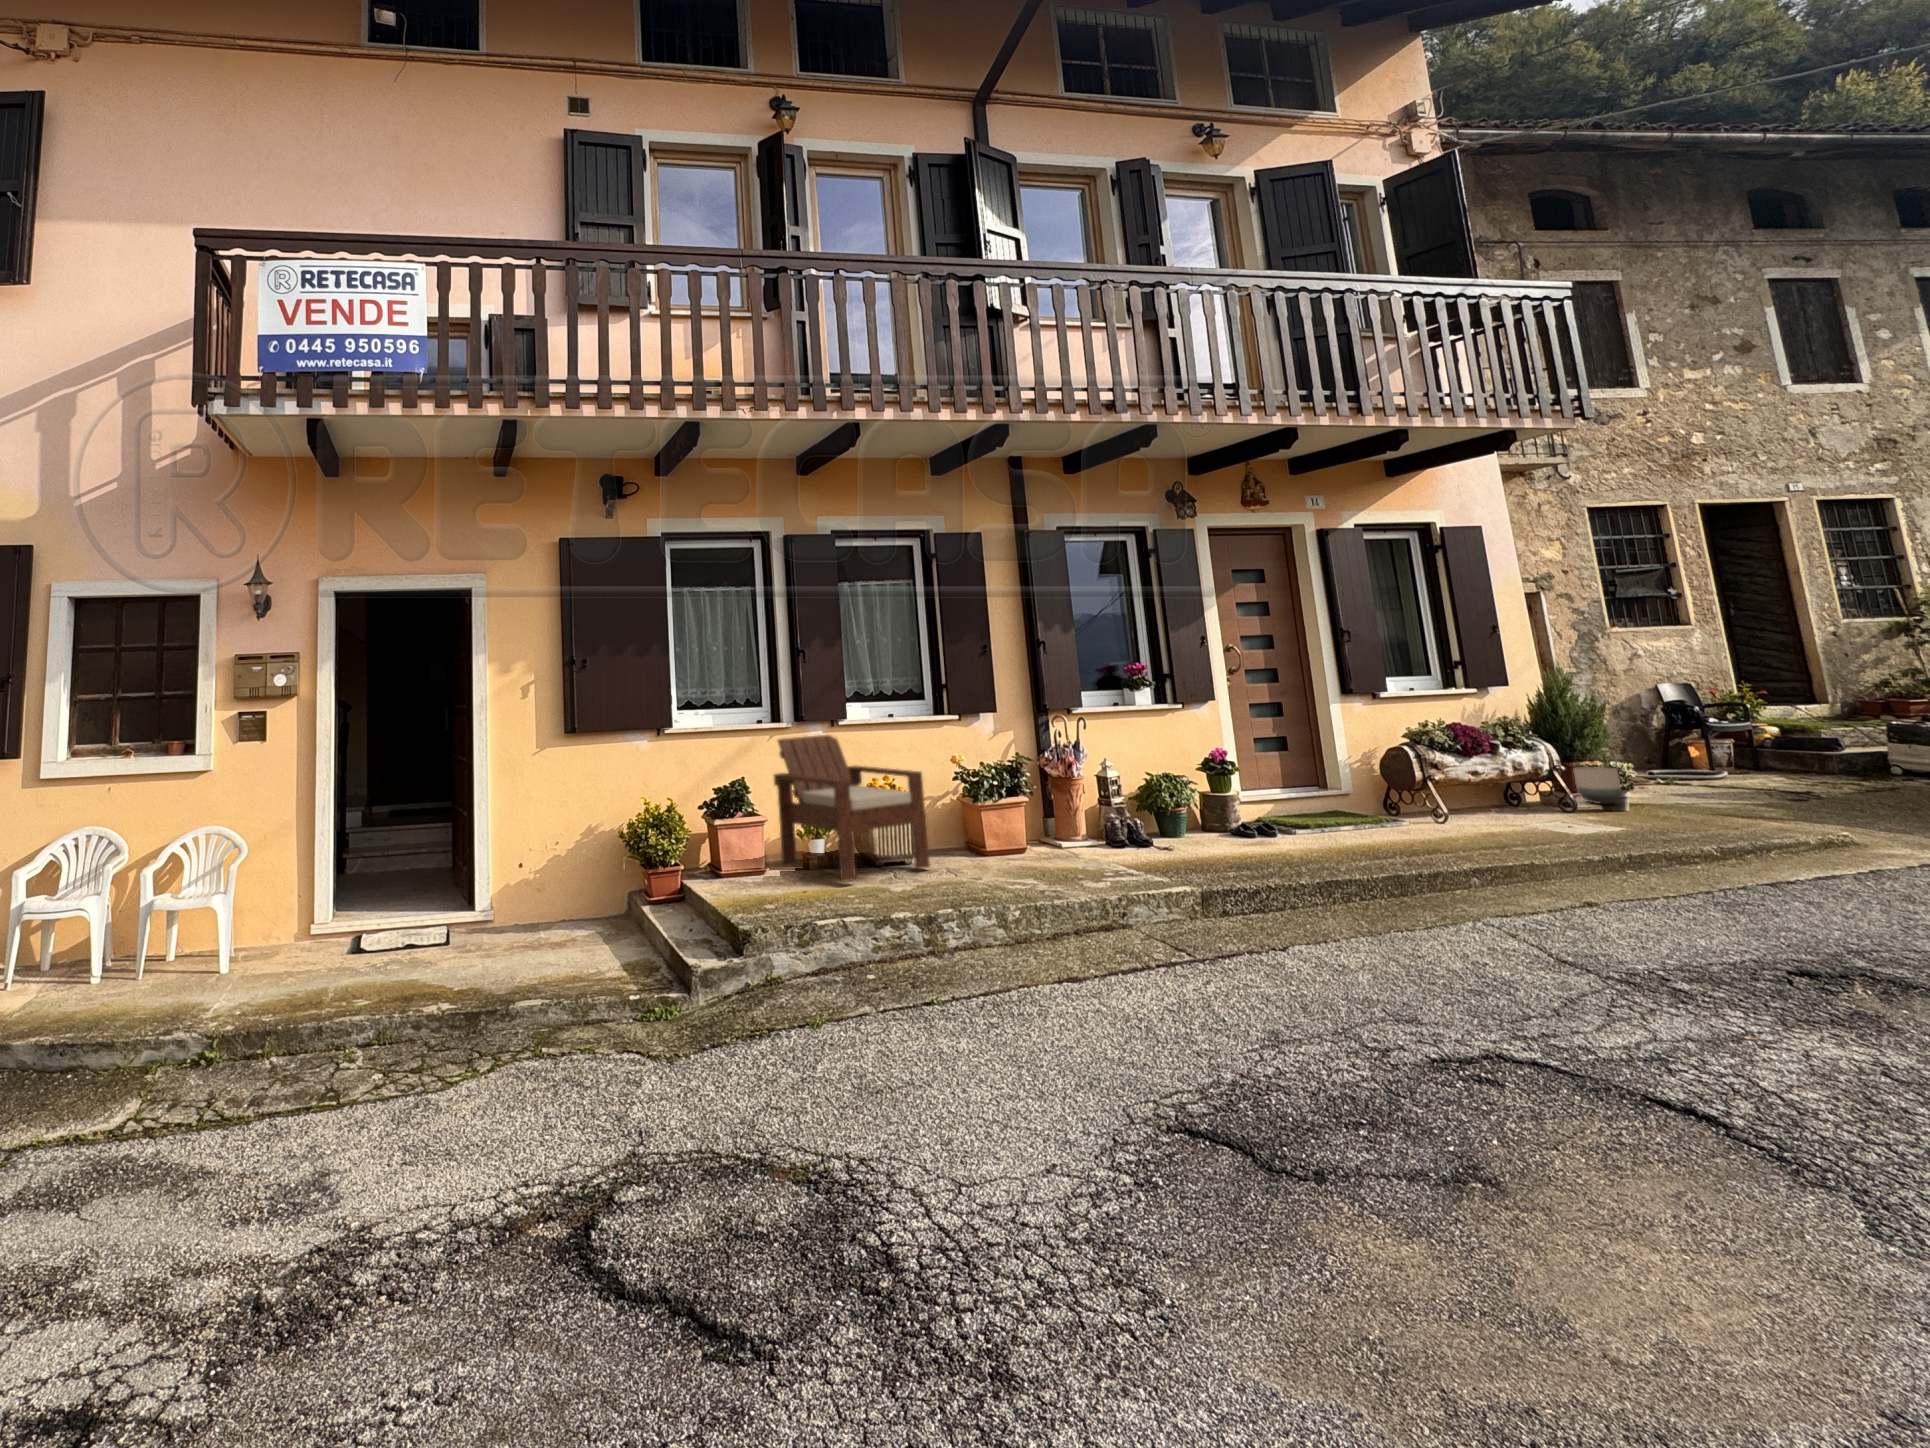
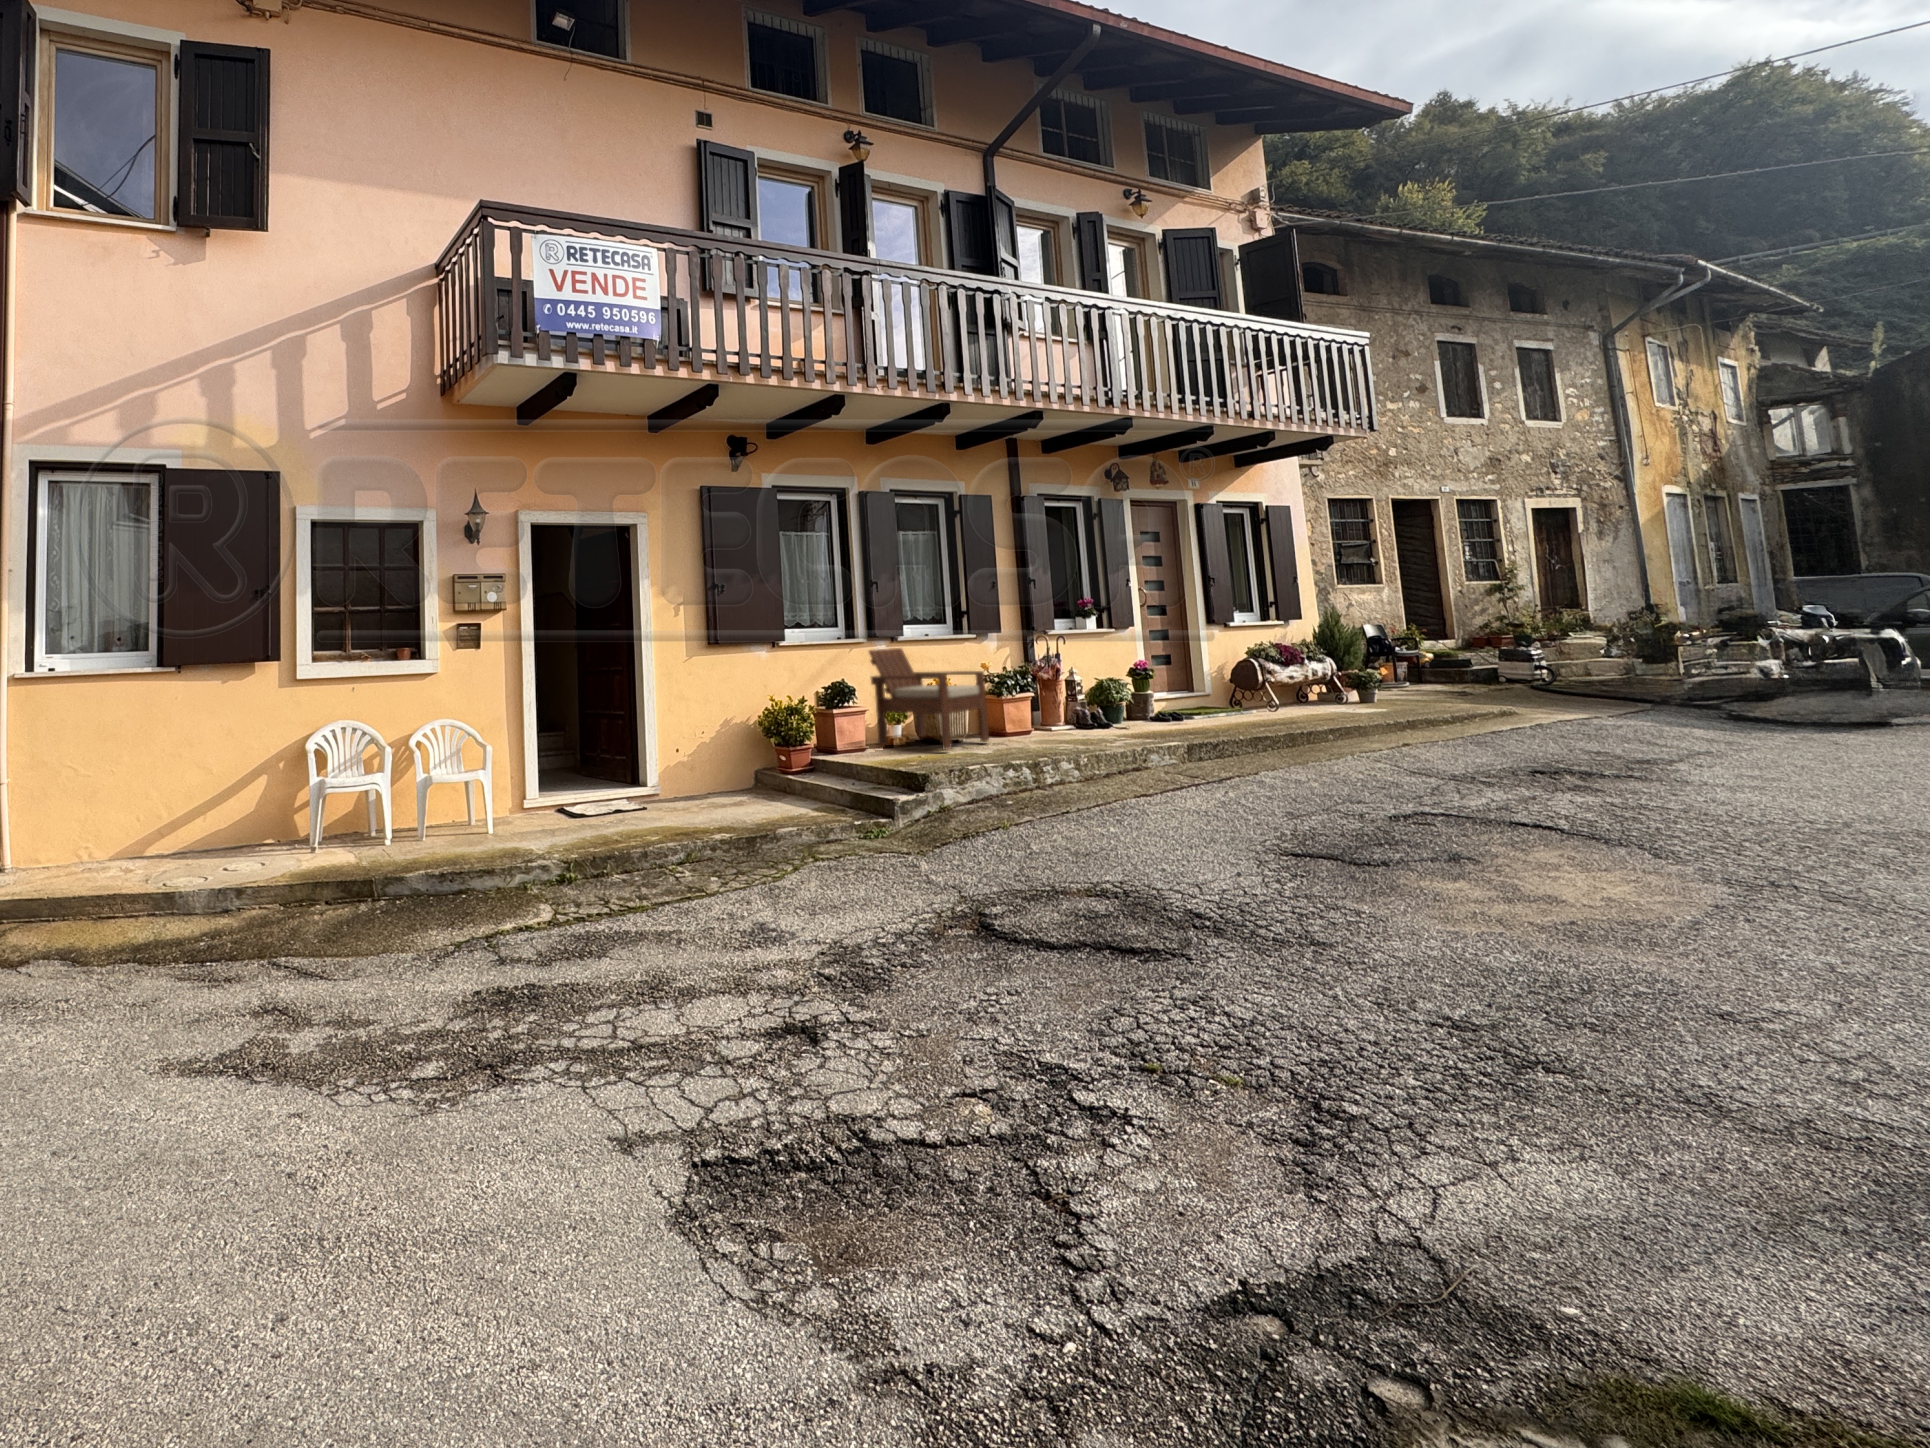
planter: present [1573,767,1621,804] -> none [1343,674,1373,698]

